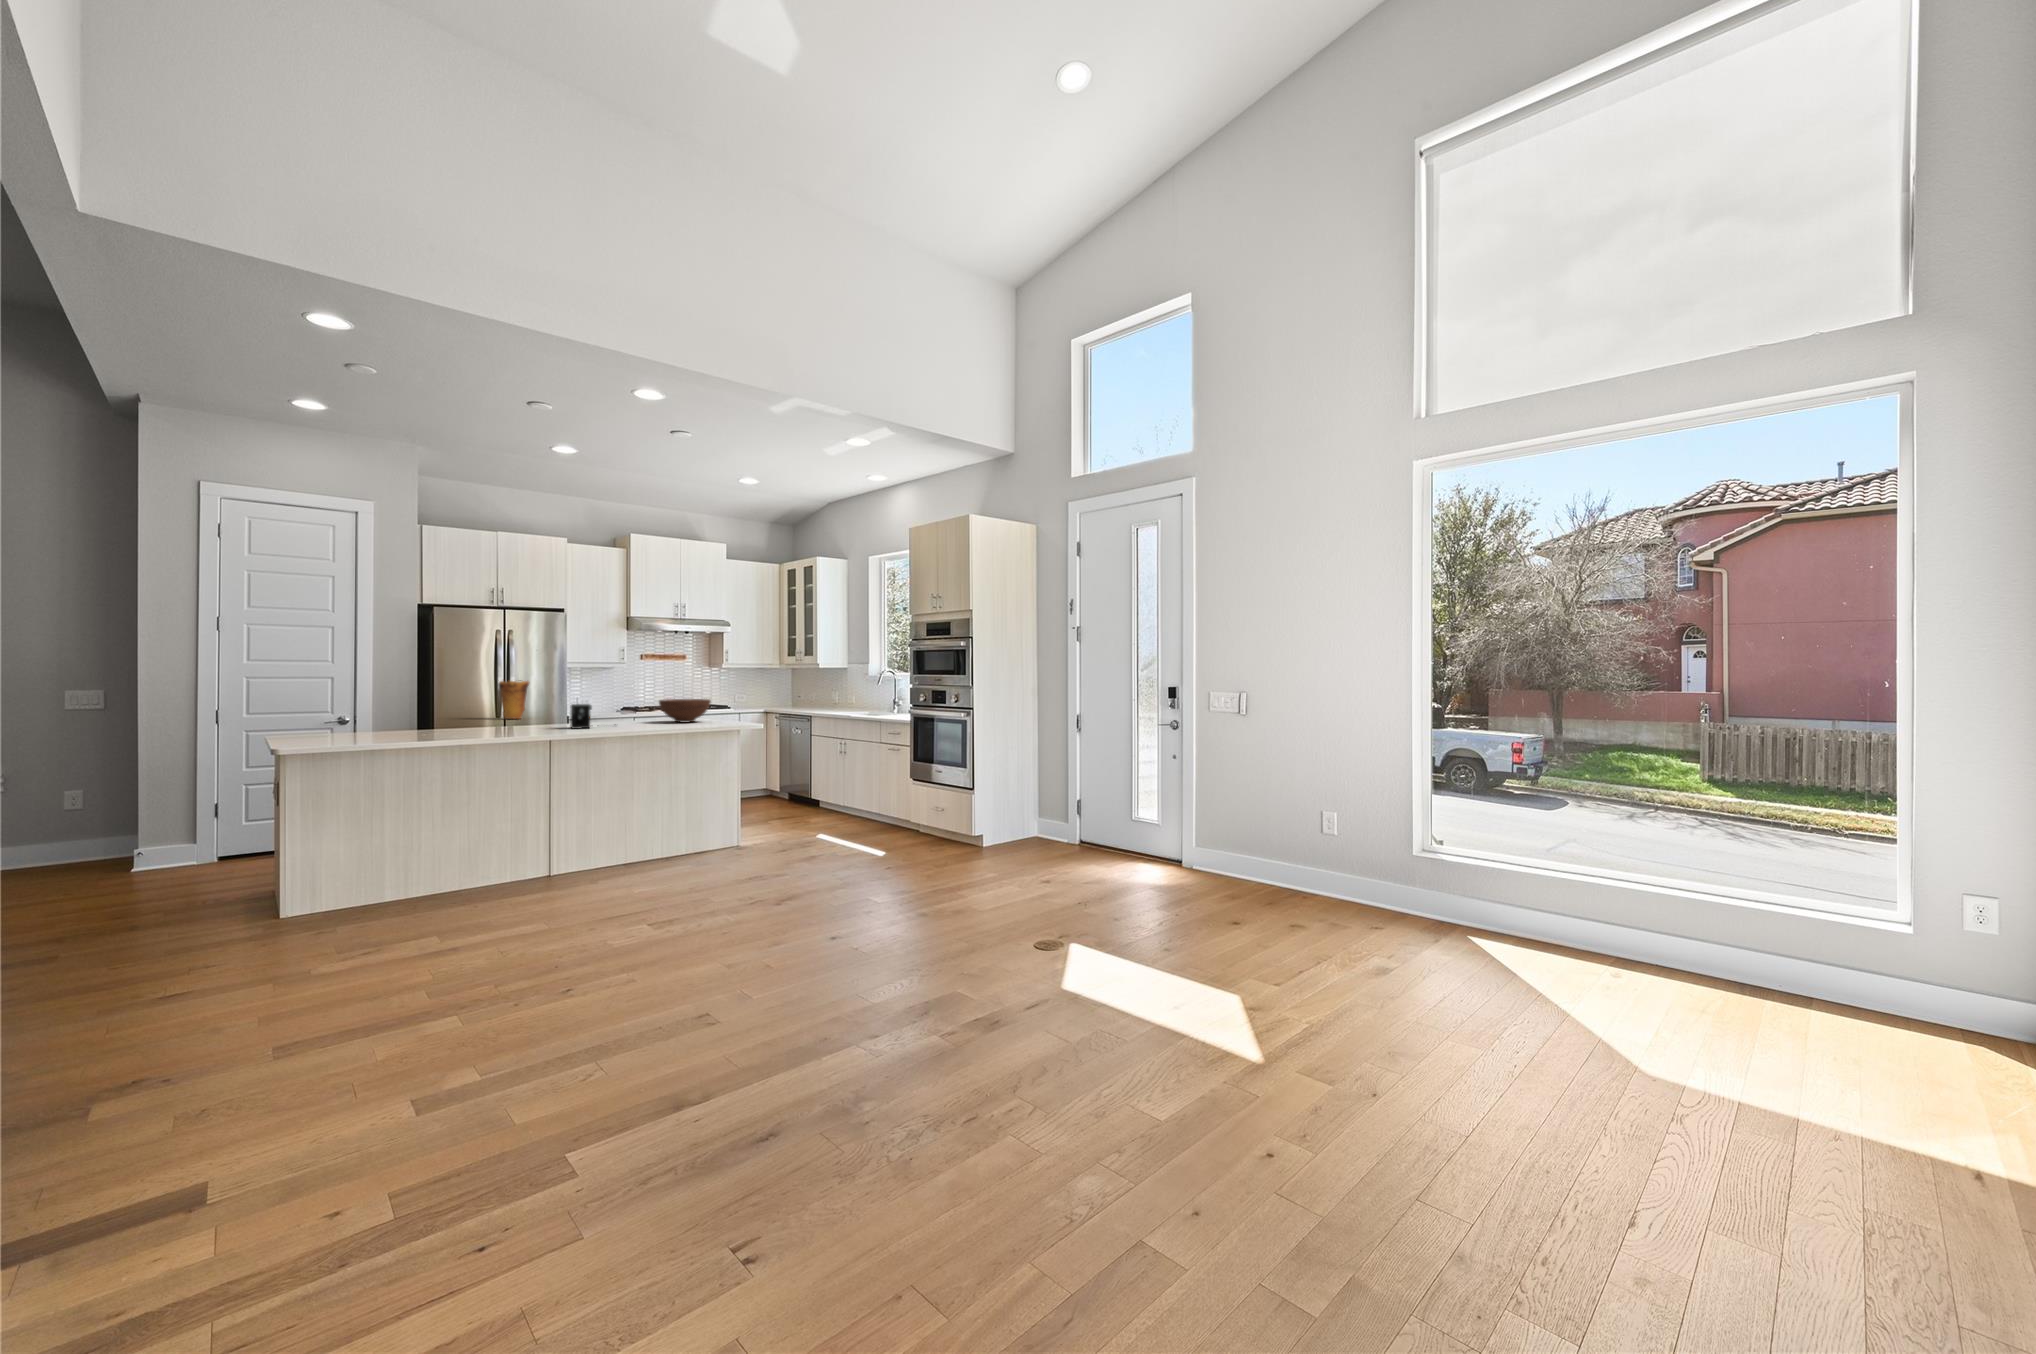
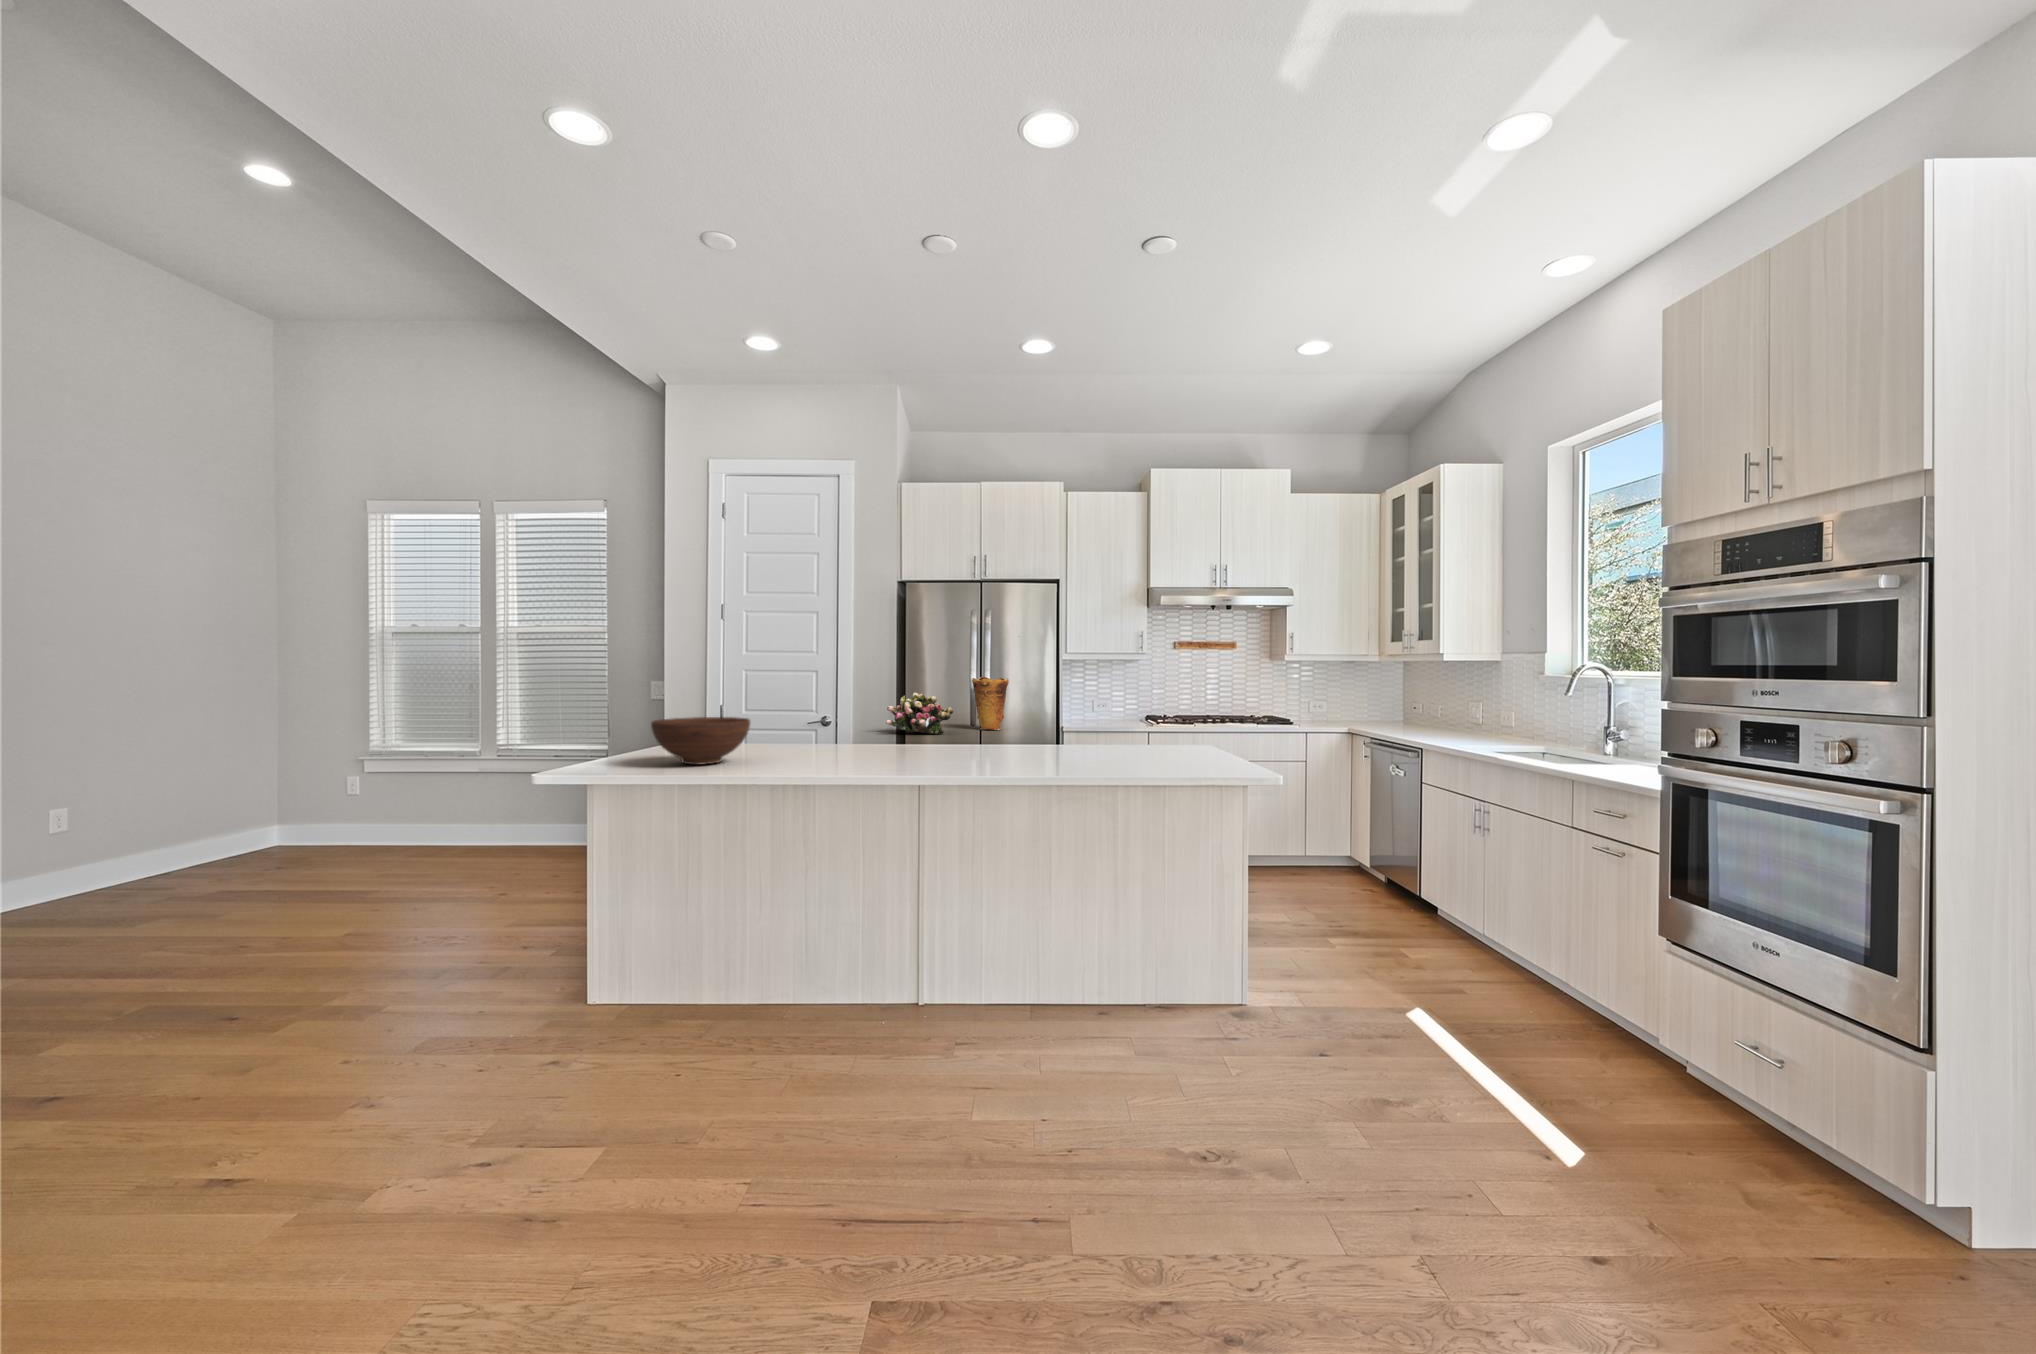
flower arrangement: none [430,692,490,722] -> present [886,693,953,734]
fruit bowl: present [659,699,711,722] -> present [651,717,750,765]
coffee maker: present [571,704,592,729] -> none [988,718,1062,760]

